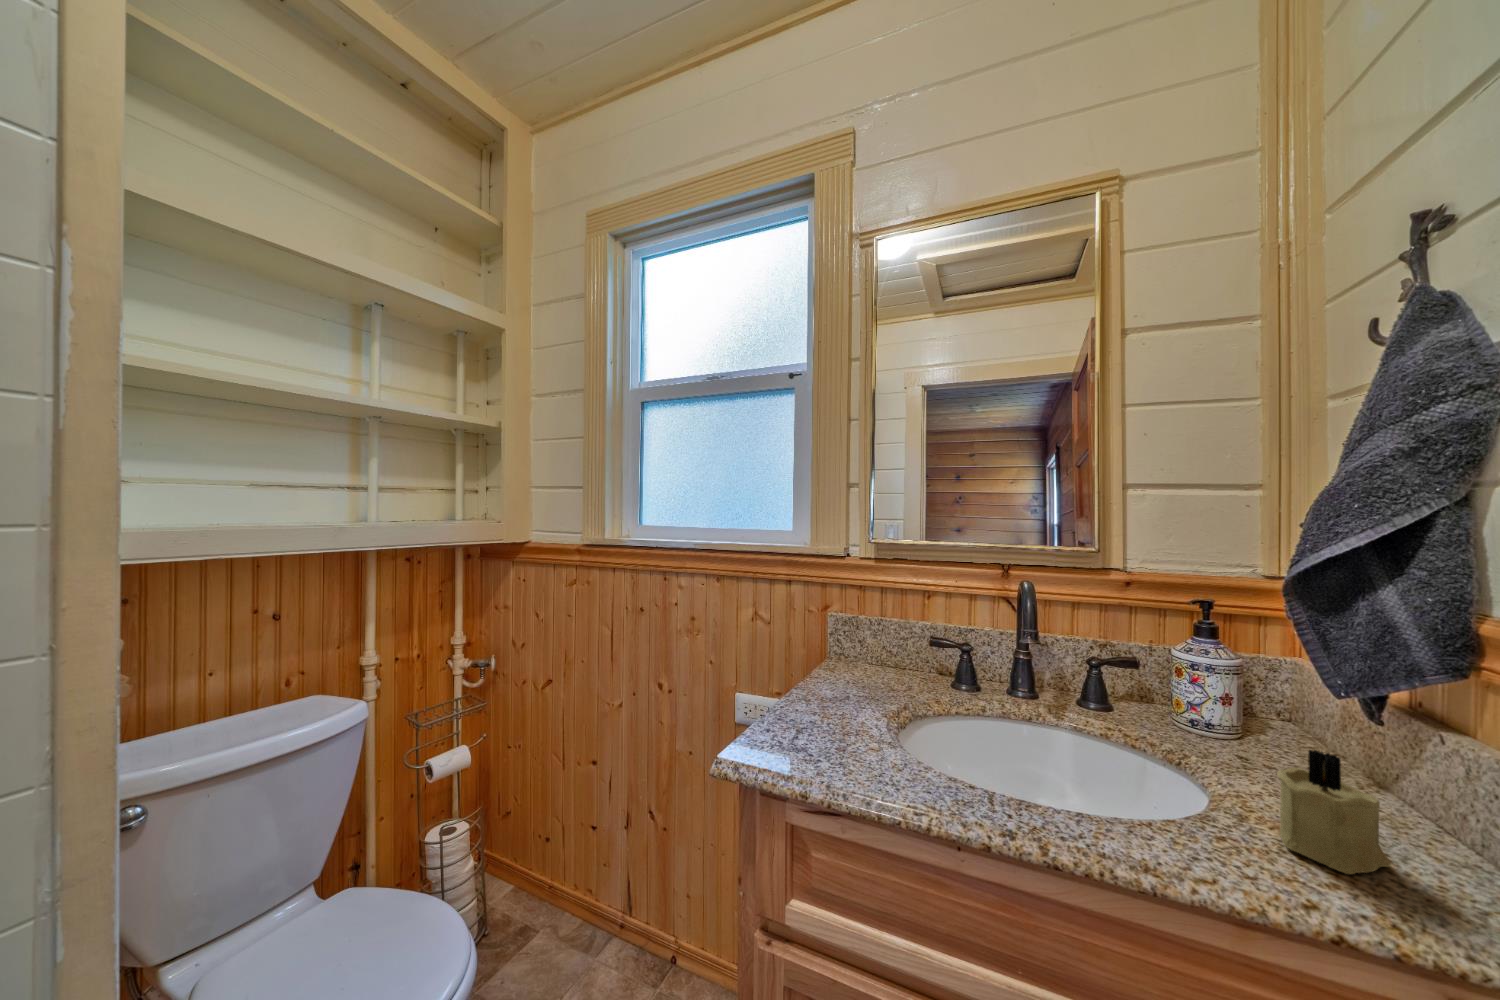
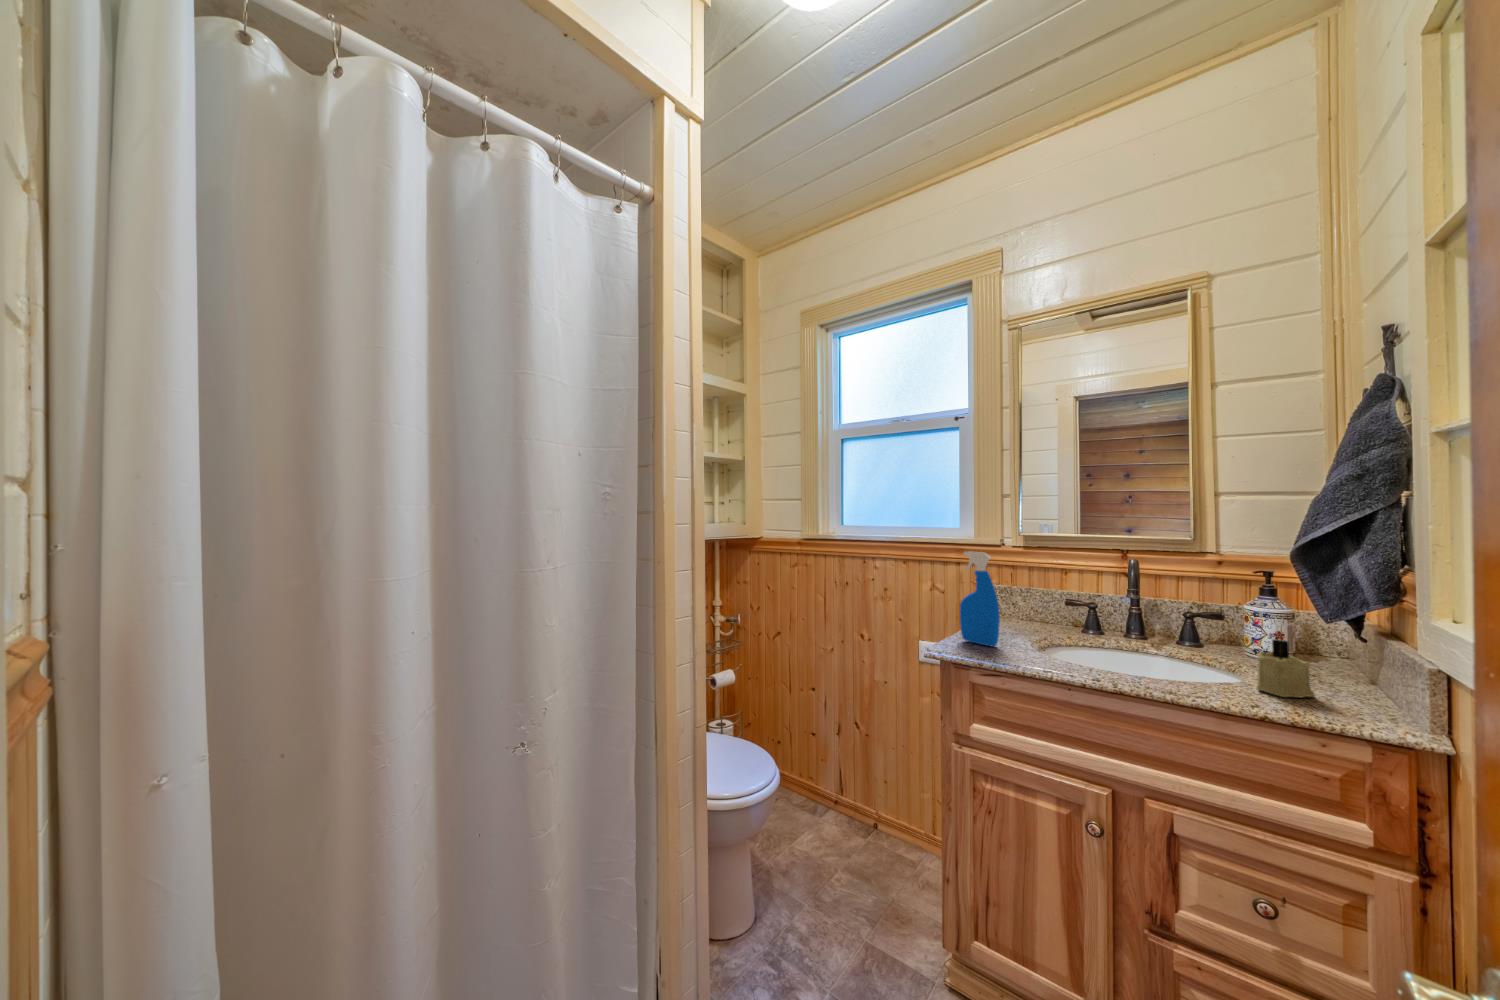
spray bottle: none [780,576,842,742] -> present [960,551,1000,646]

